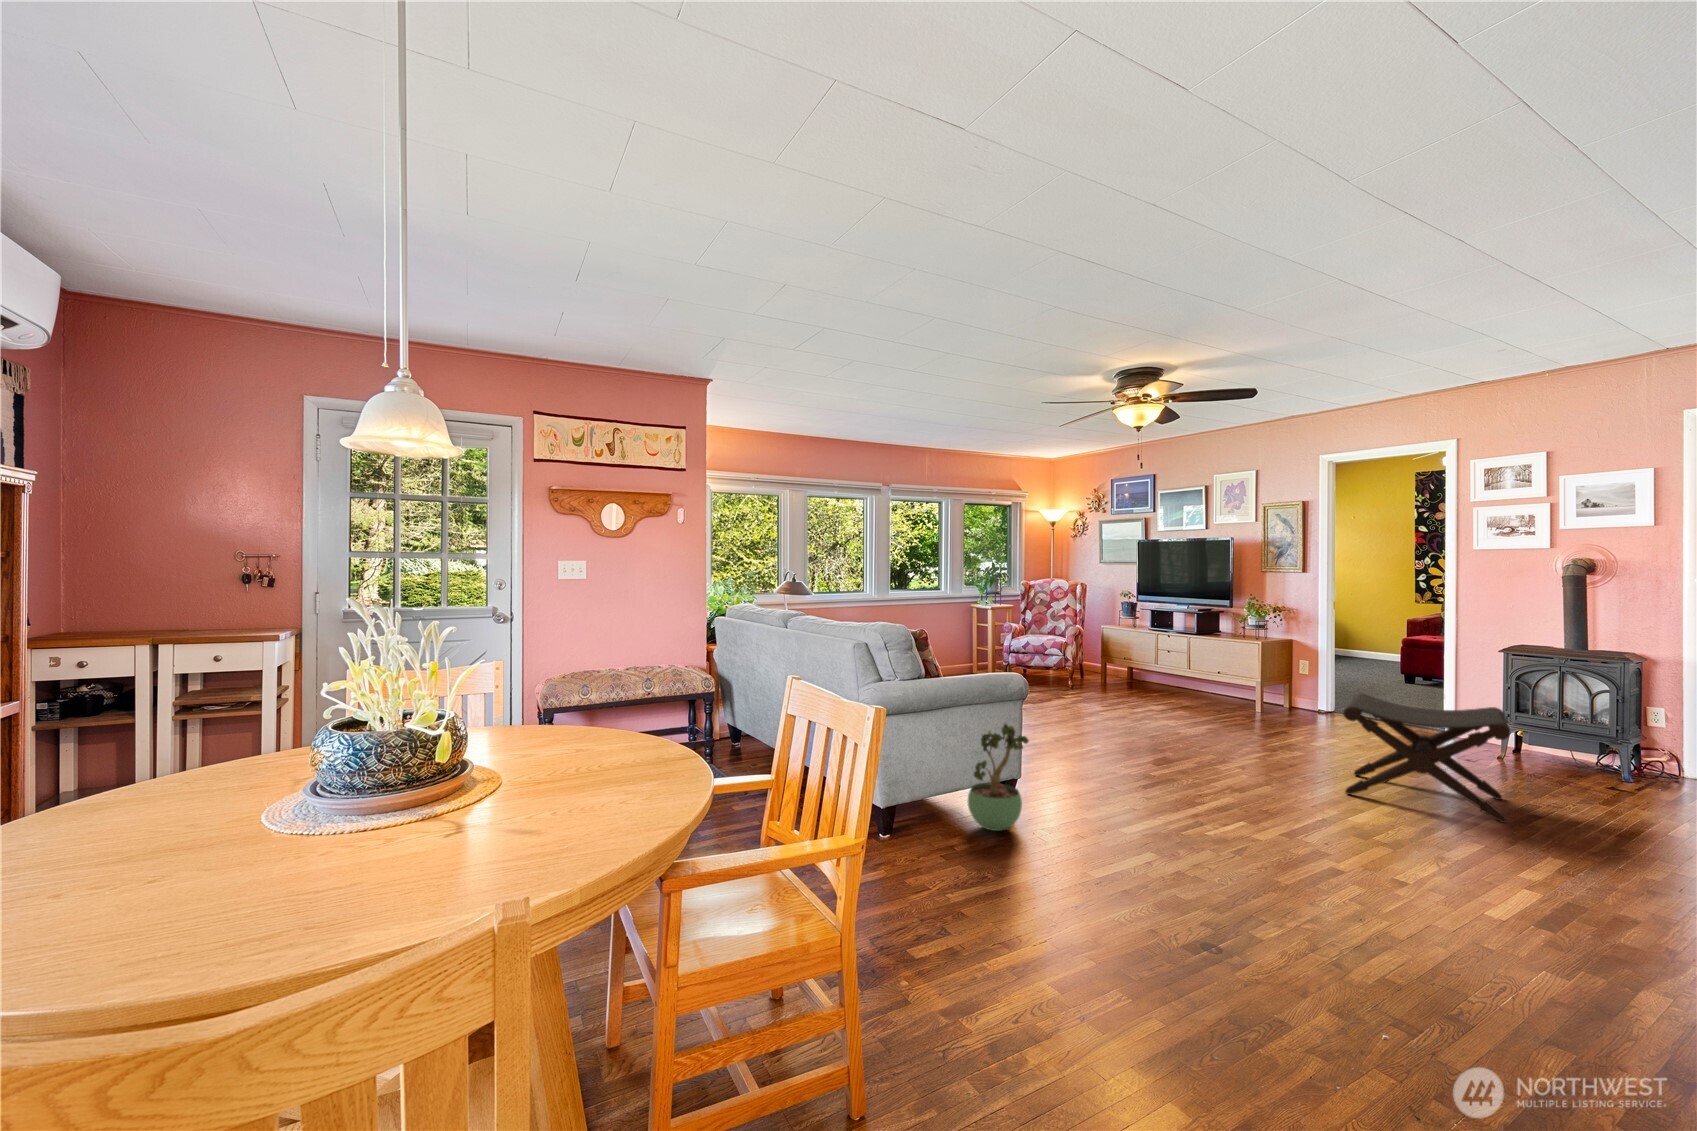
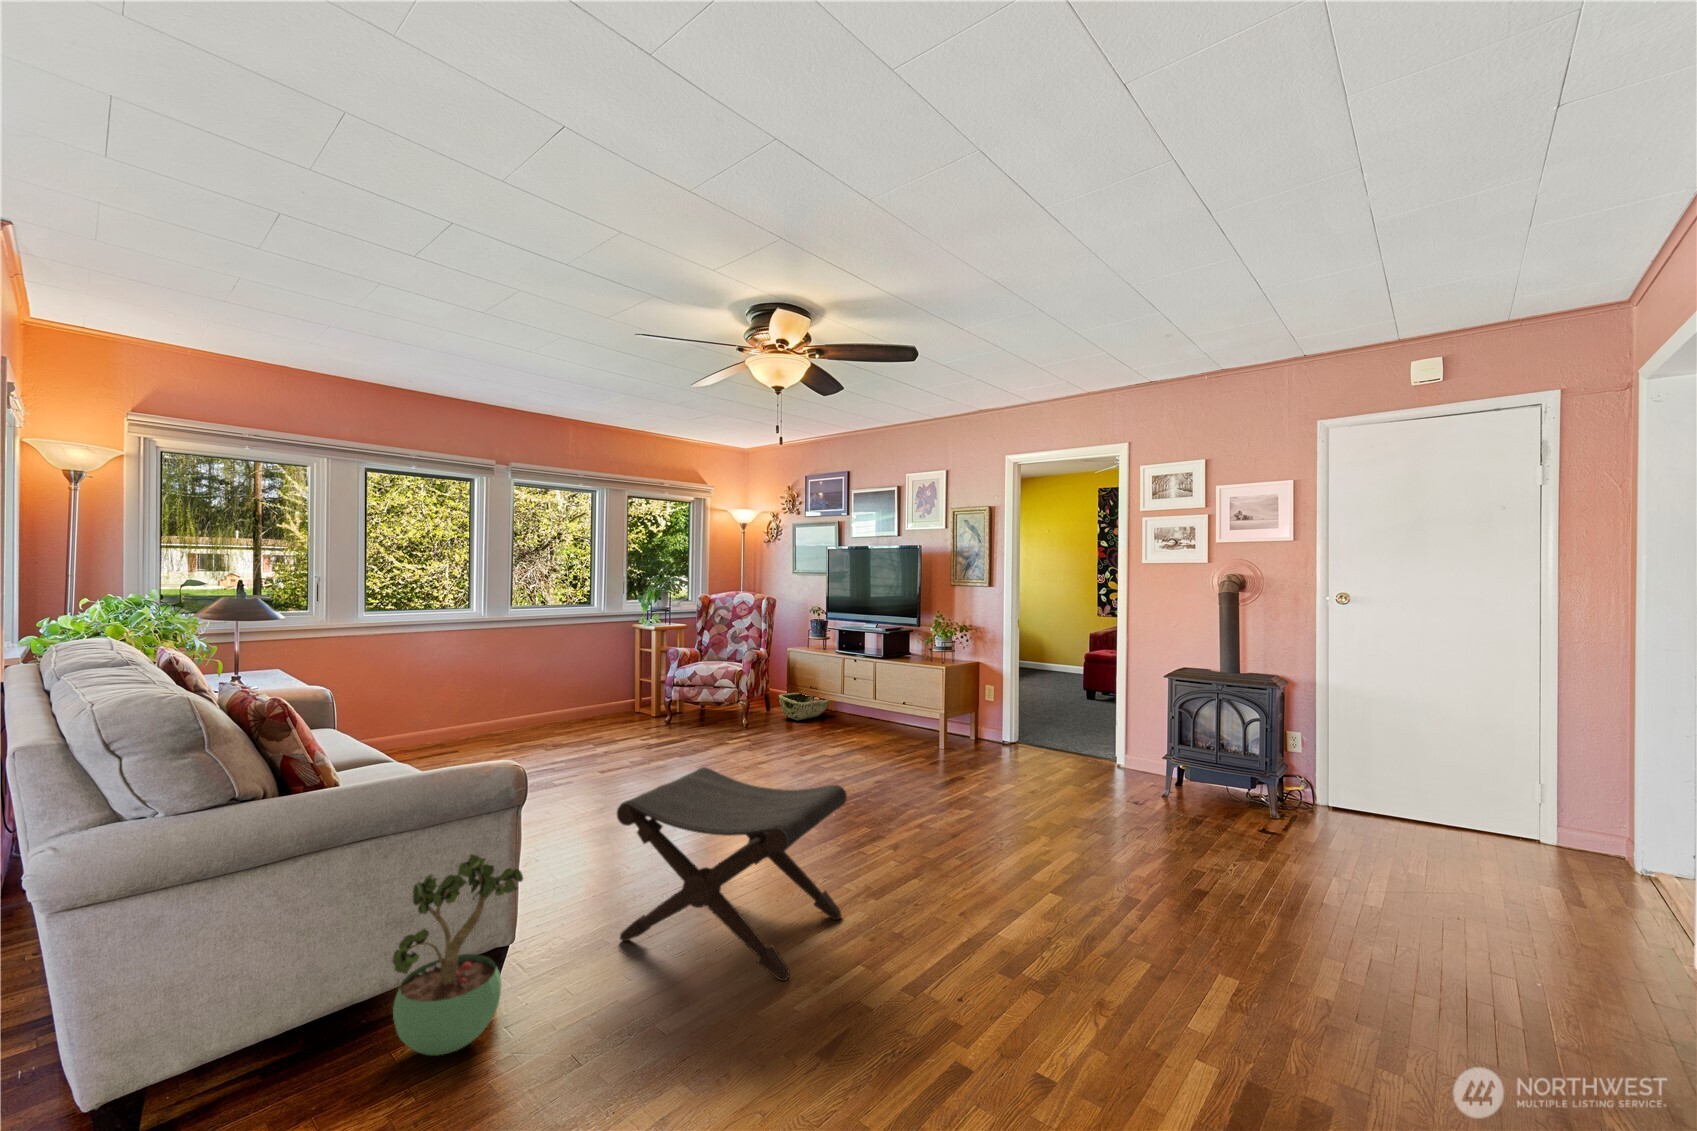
woven basket: none [1096,663,1141,686] -> present [779,693,830,720]
footstool: present [1343,693,1511,823] -> present [617,767,847,981]

